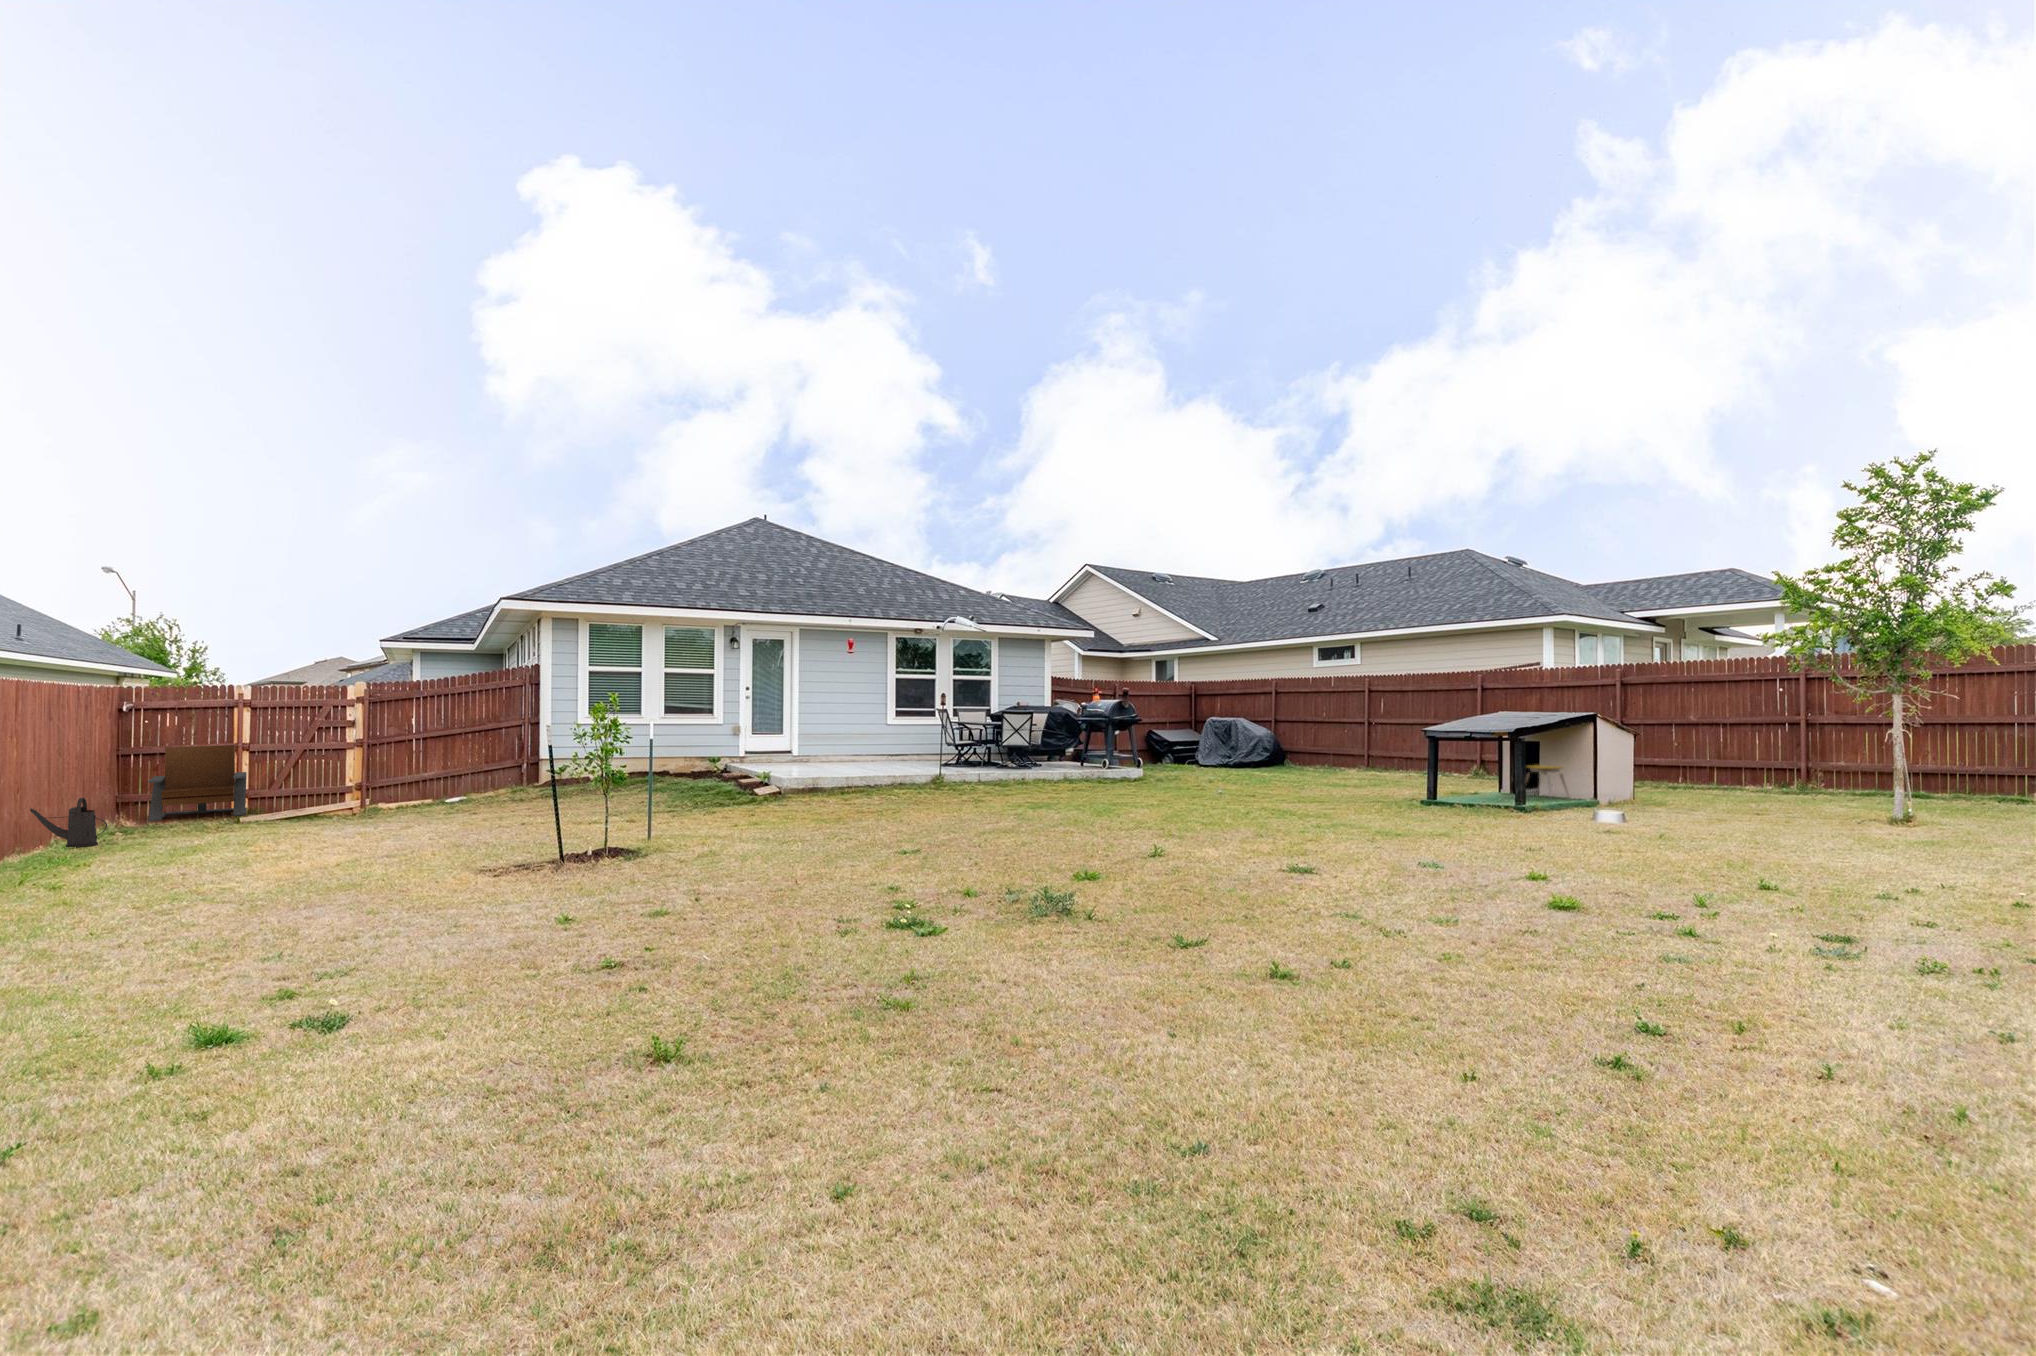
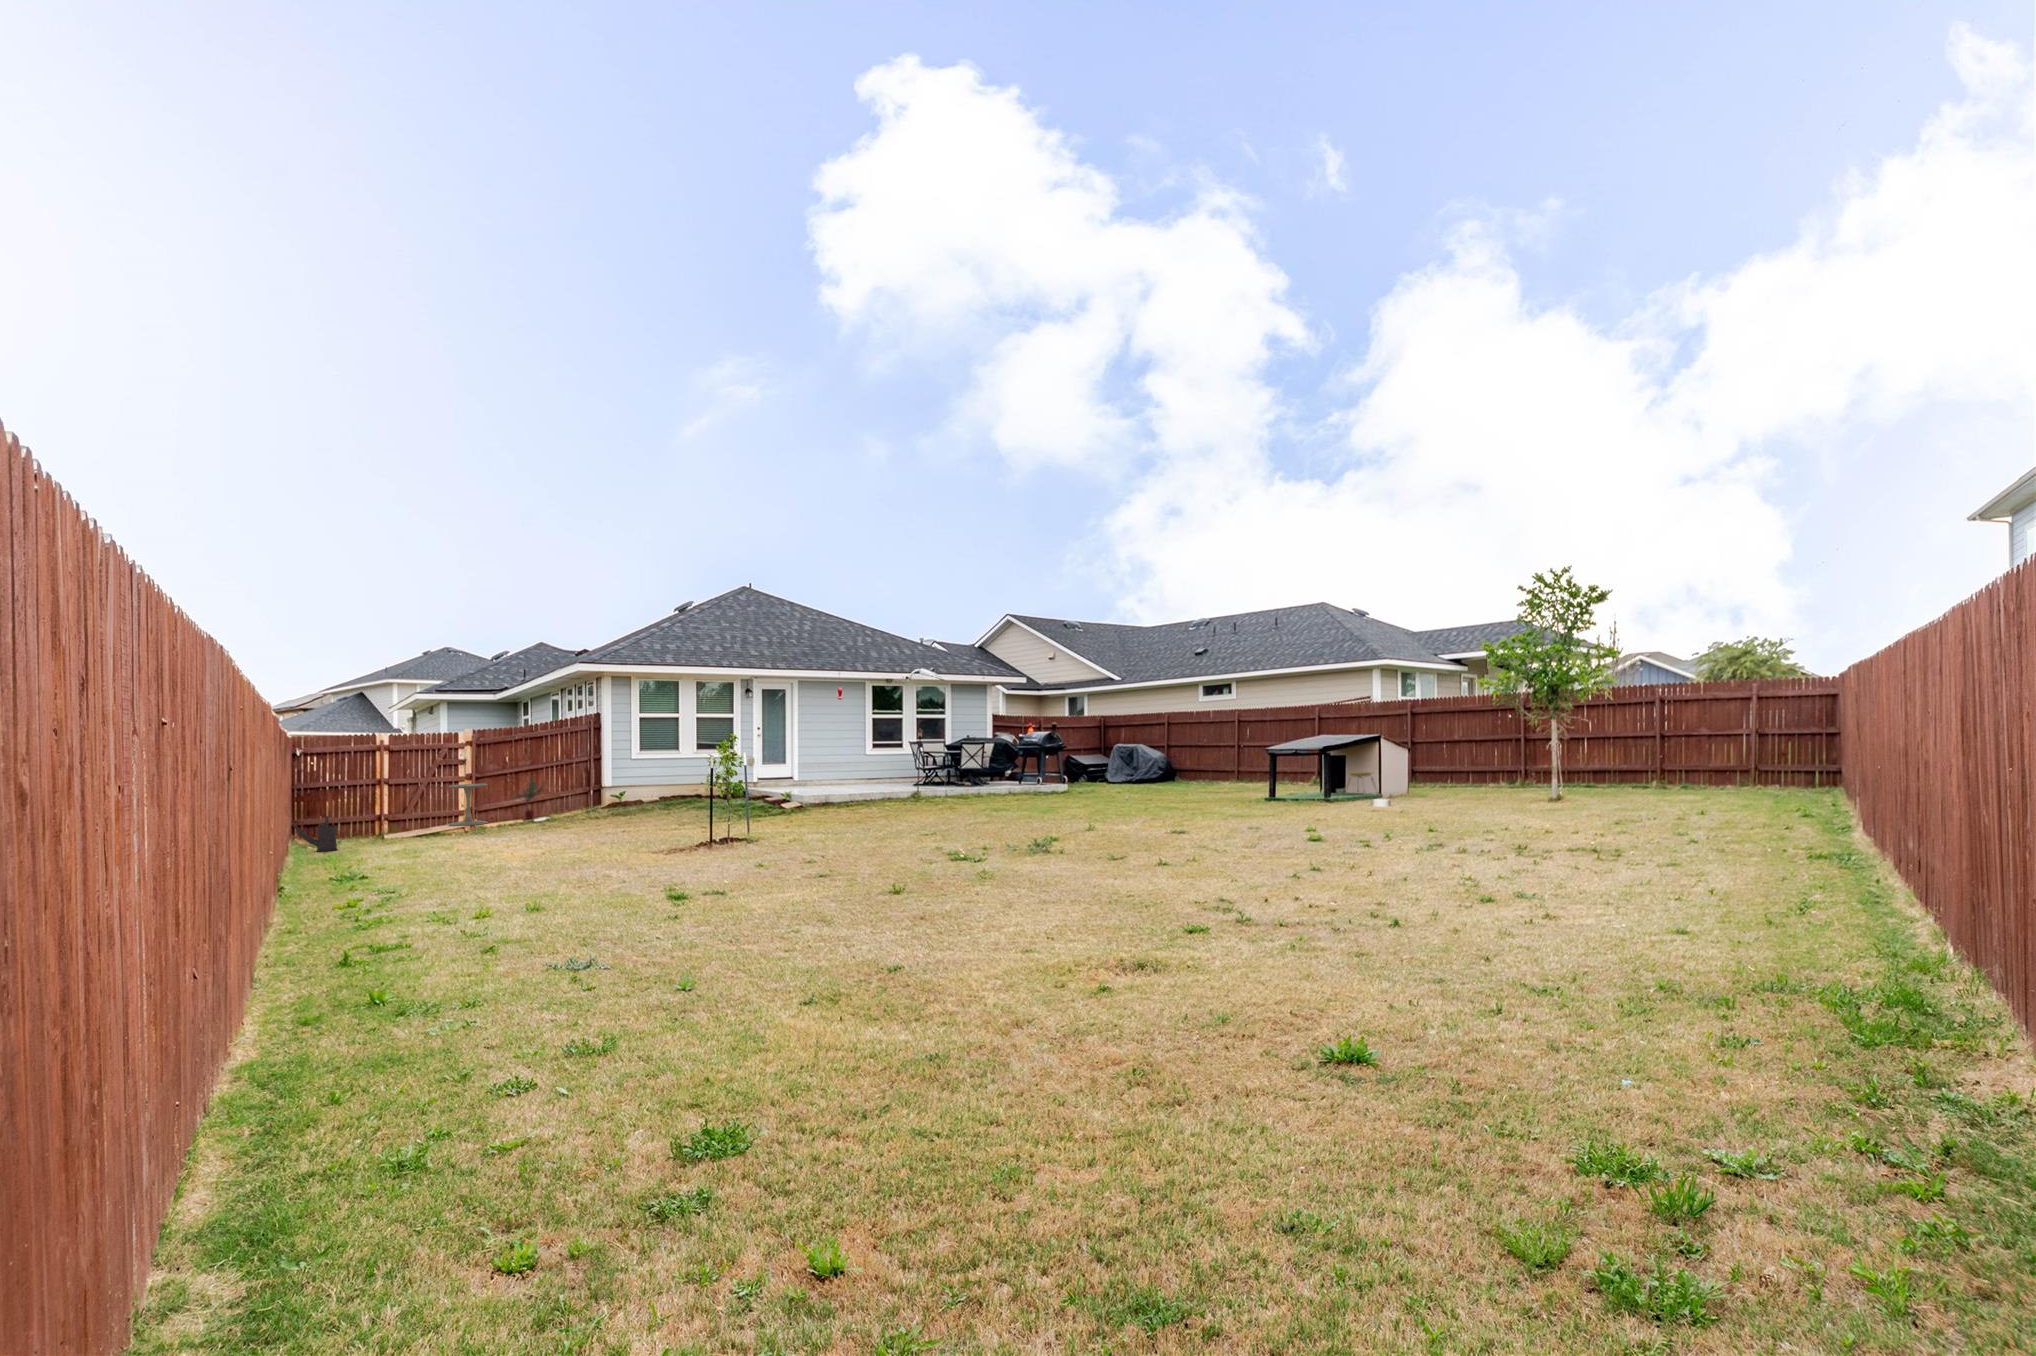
potted tree: none [415,743,466,798] -> present [512,778,545,819]
lounge chair: present [148,745,247,821] -> none [325,779,400,838]
pedestal table: none [326,752,381,807] -> present [448,784,488,826]

